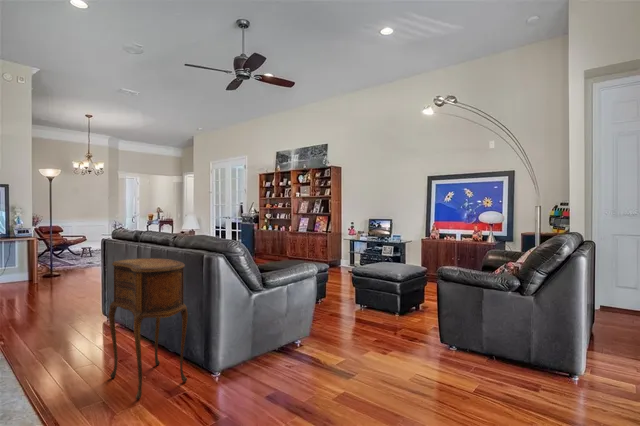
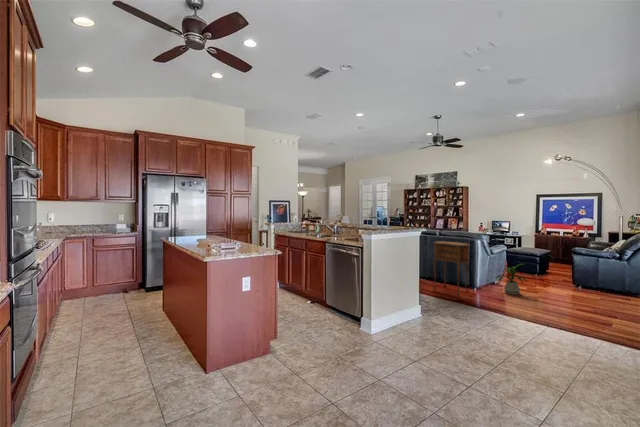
house plant: none [242,311,324,390] -> present [496,264,527,295]

